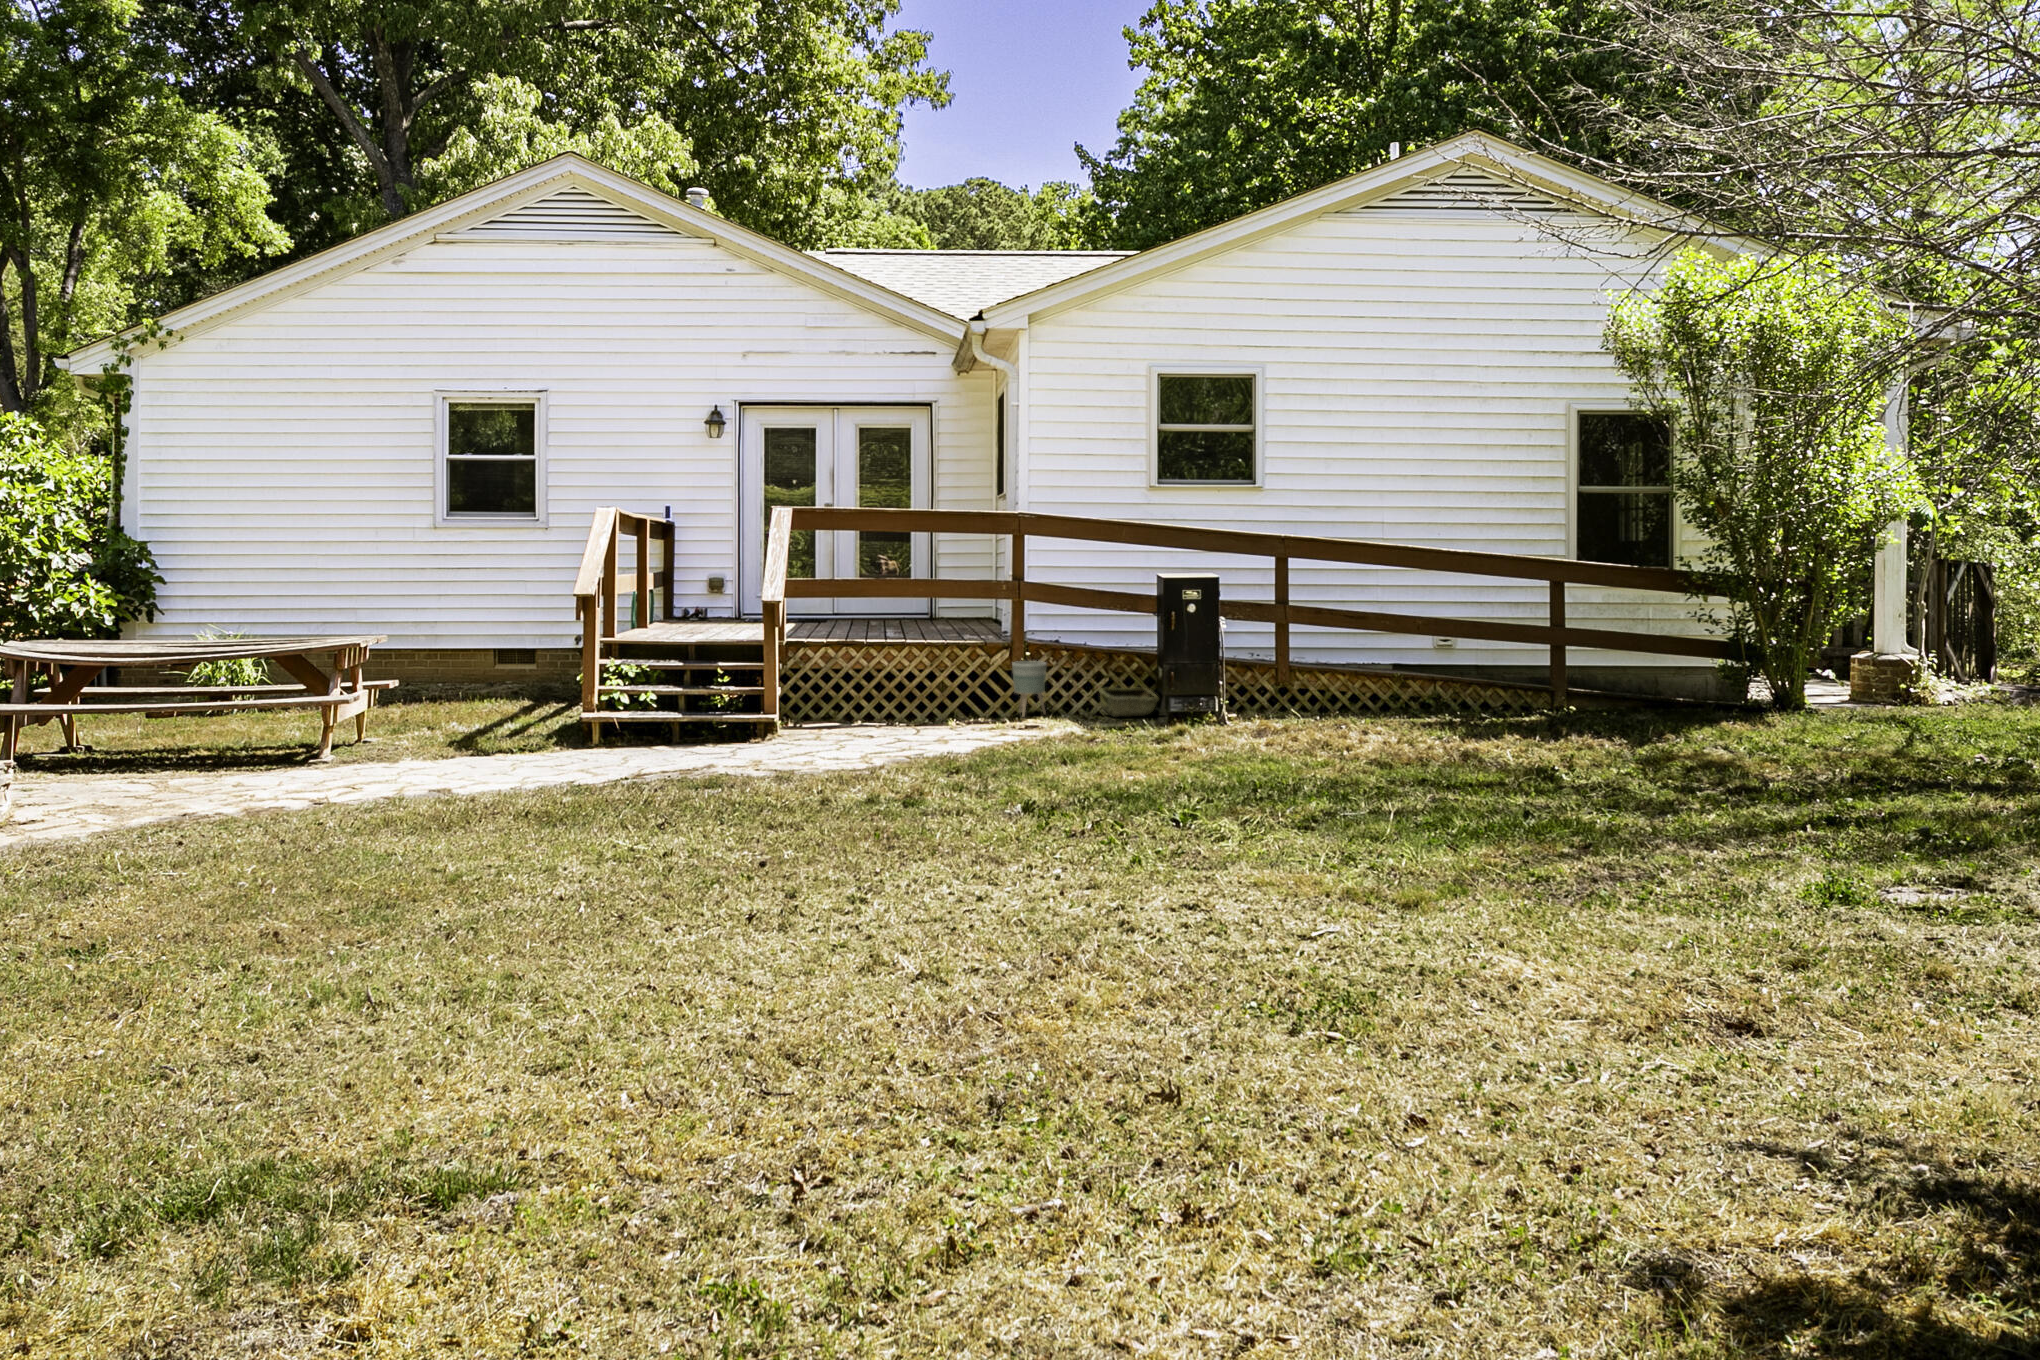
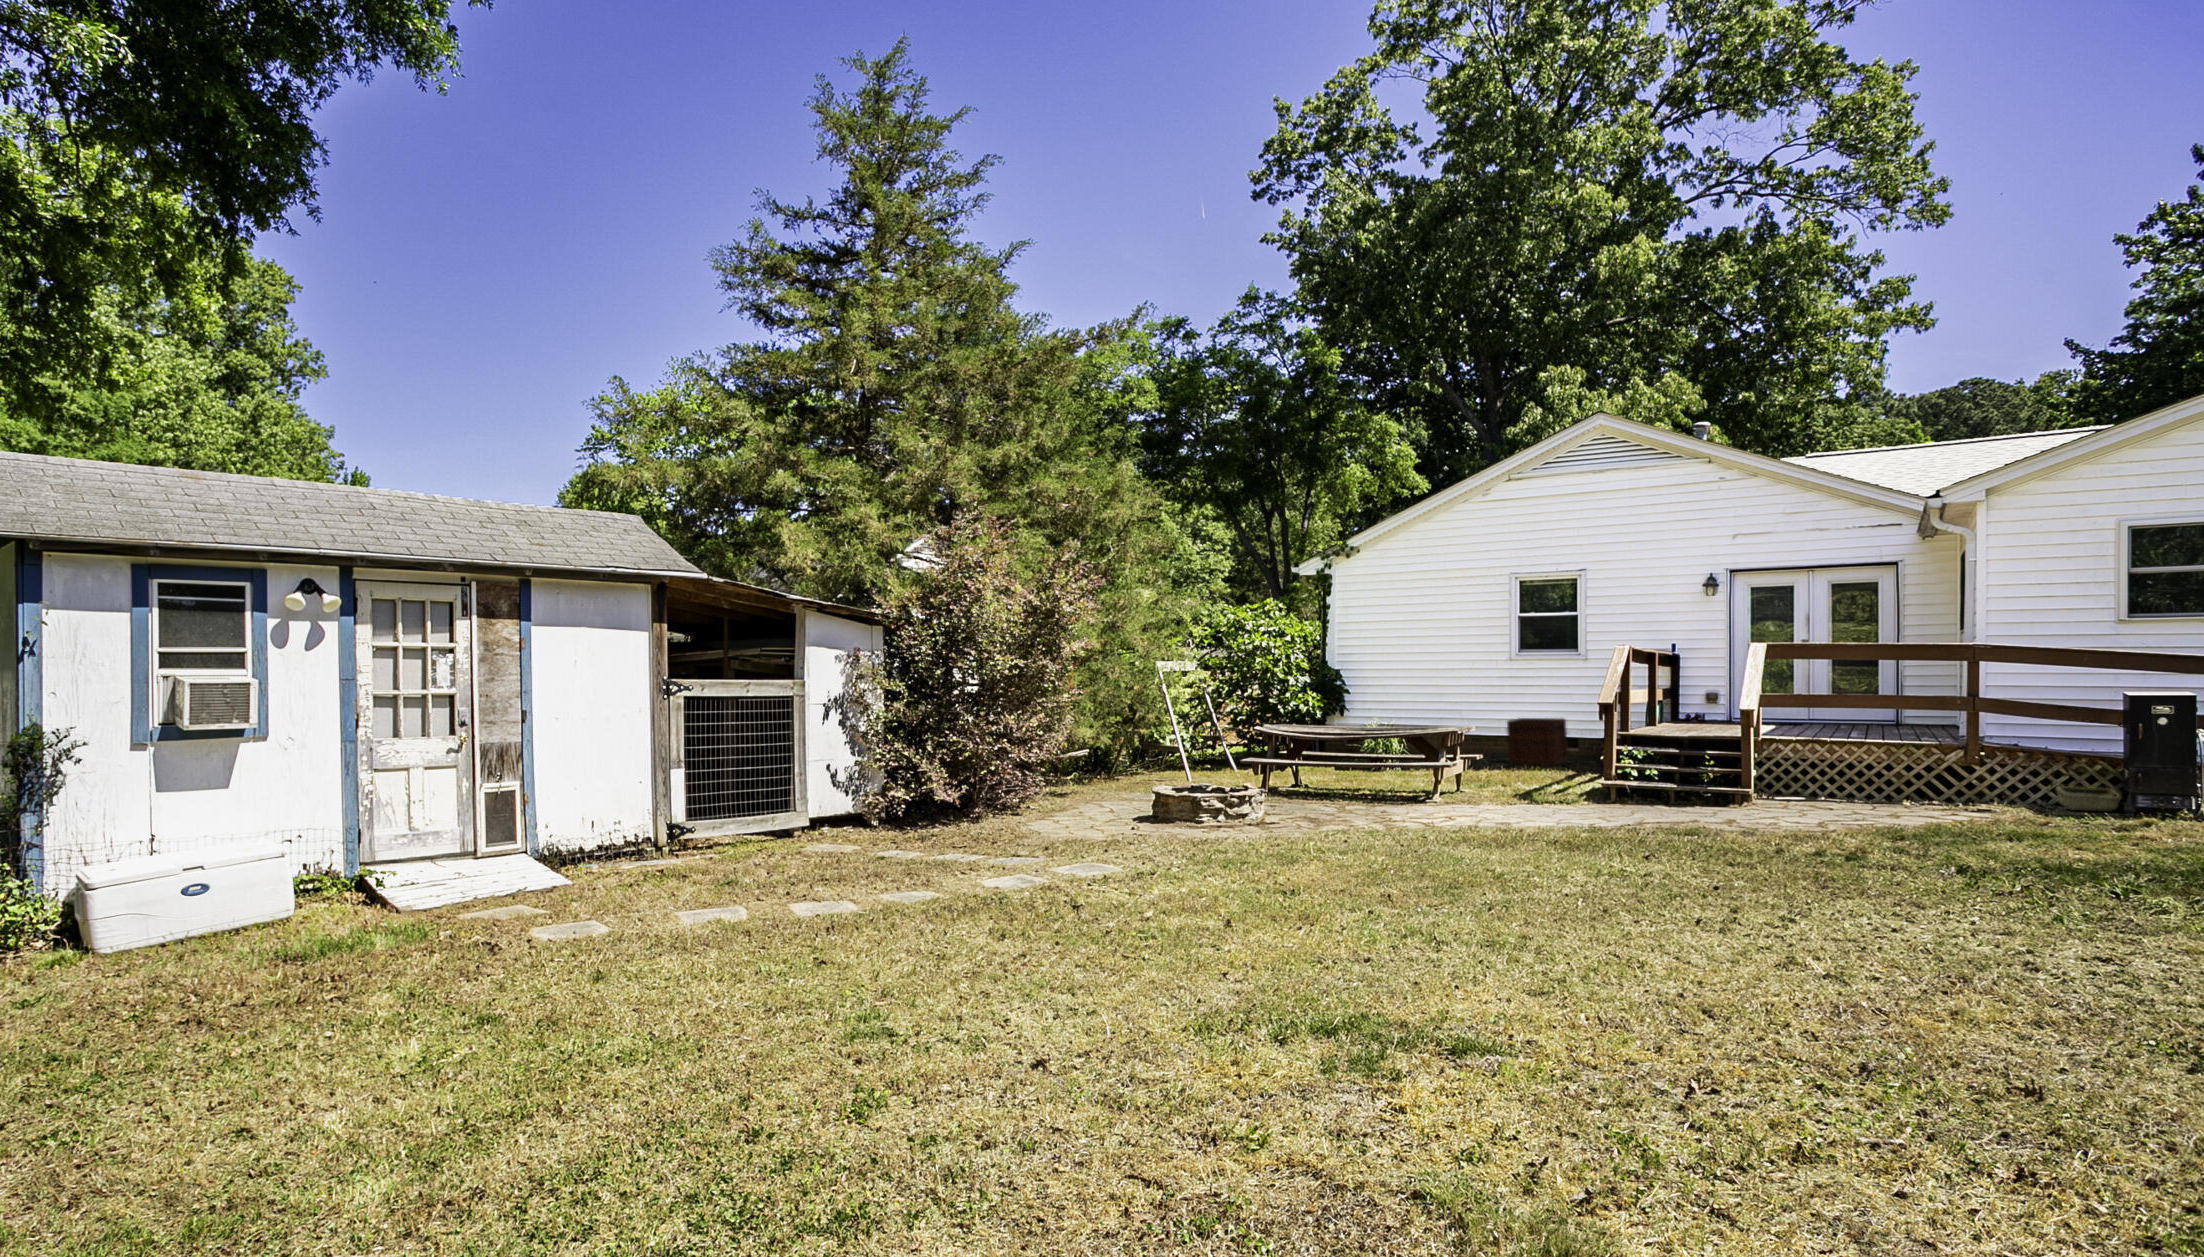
wooden crate: none [433,615,519,688] -> present [1507,718,1568,766]
planter: present [1012,661,1046,717] -> none [1965,761,2003,805]

